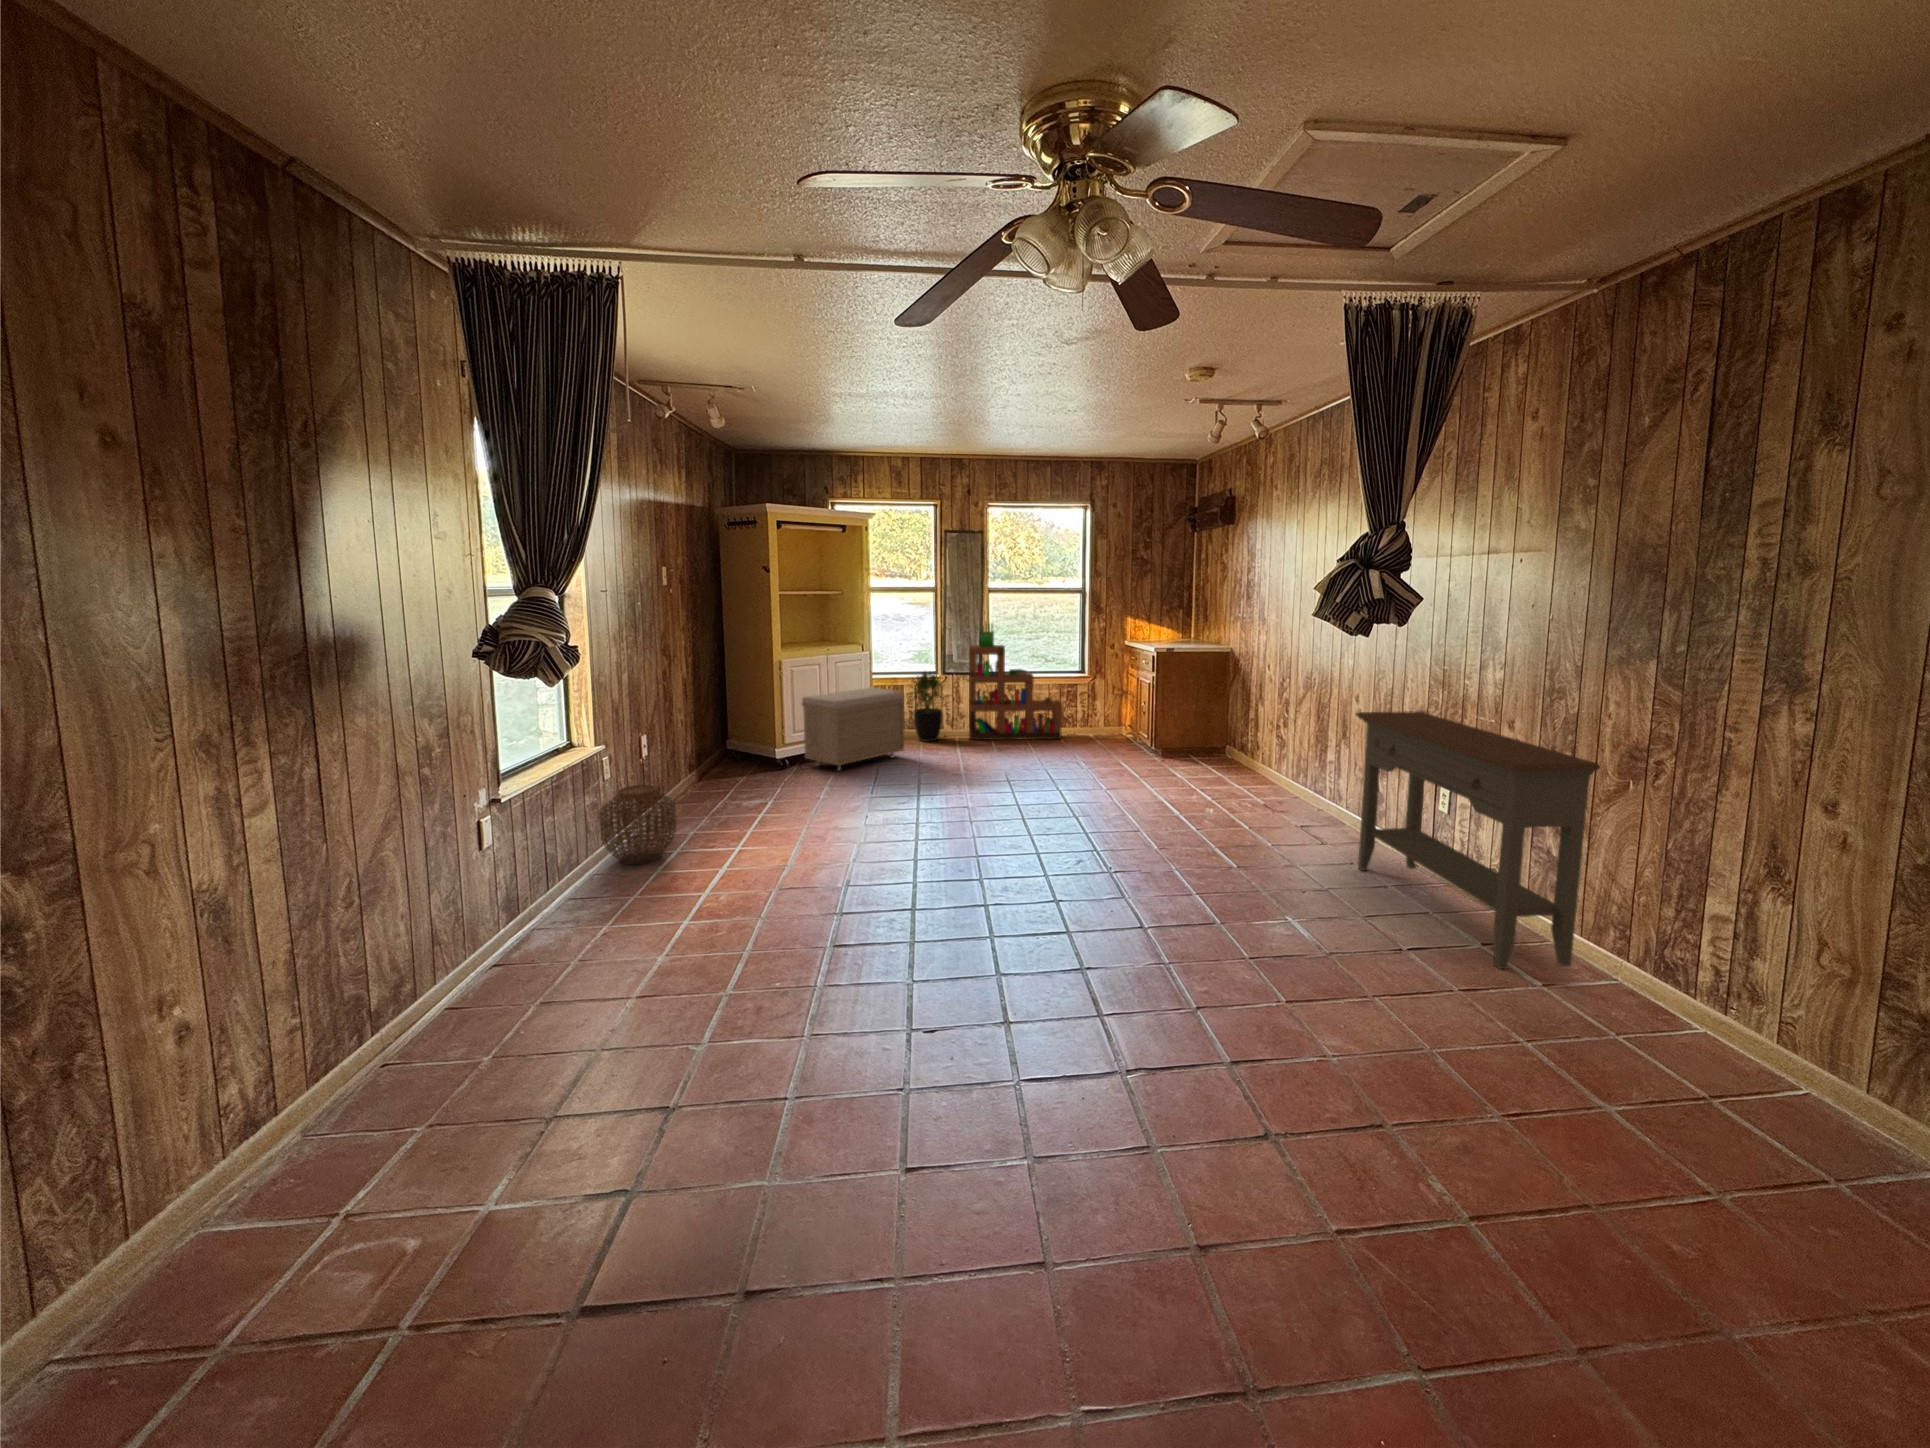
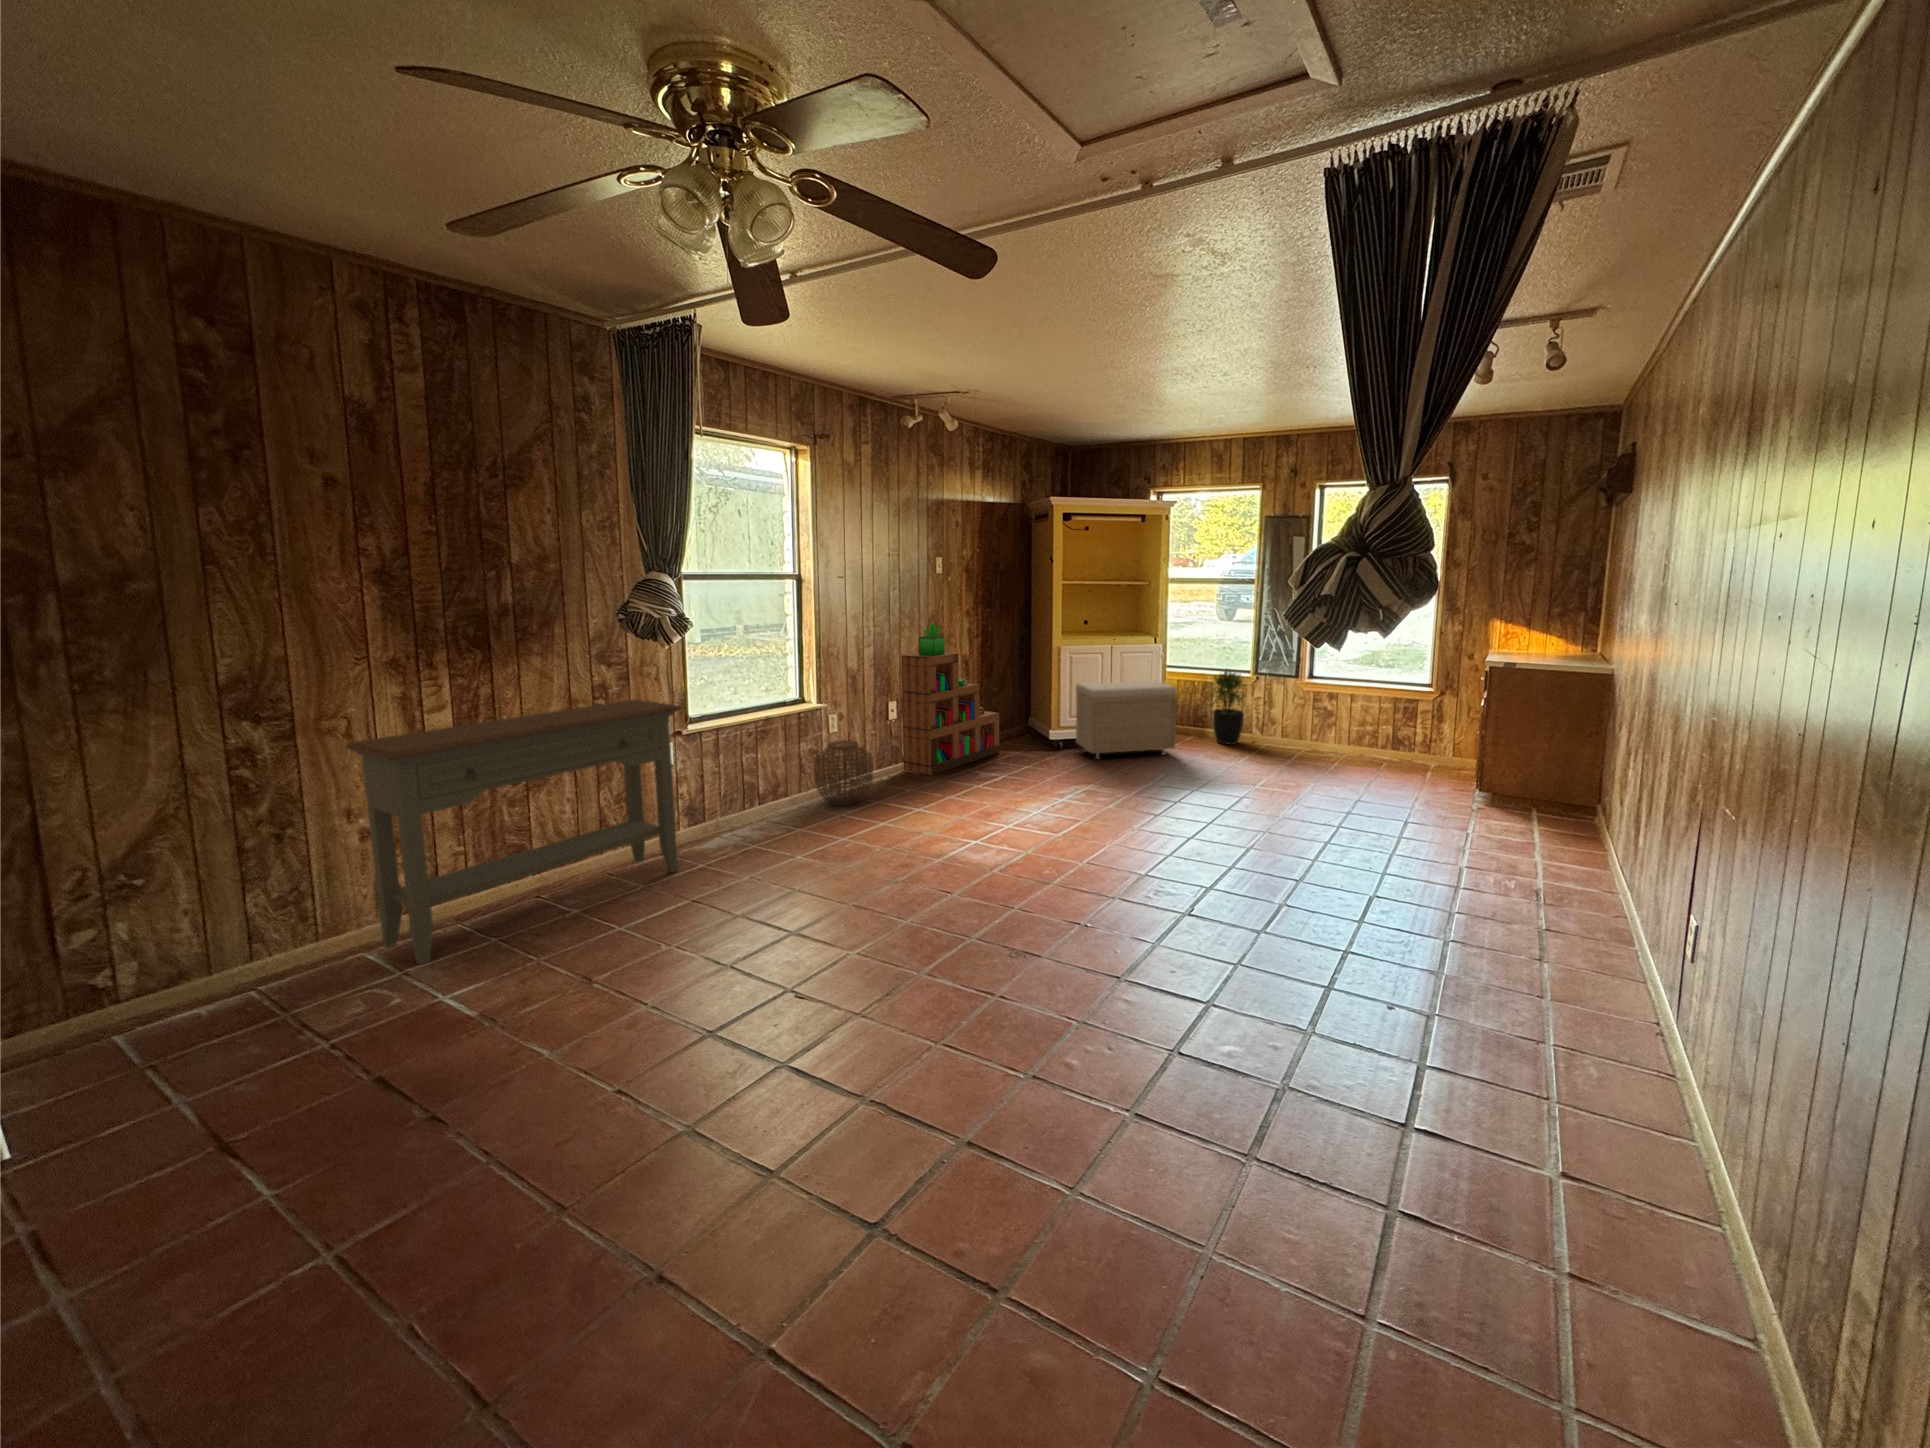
bookshelf: present [969,623,1062,740] -> present [902,623,999,775]
console table: present [1356,711,1600,969] -> present [346,699,681,965]

